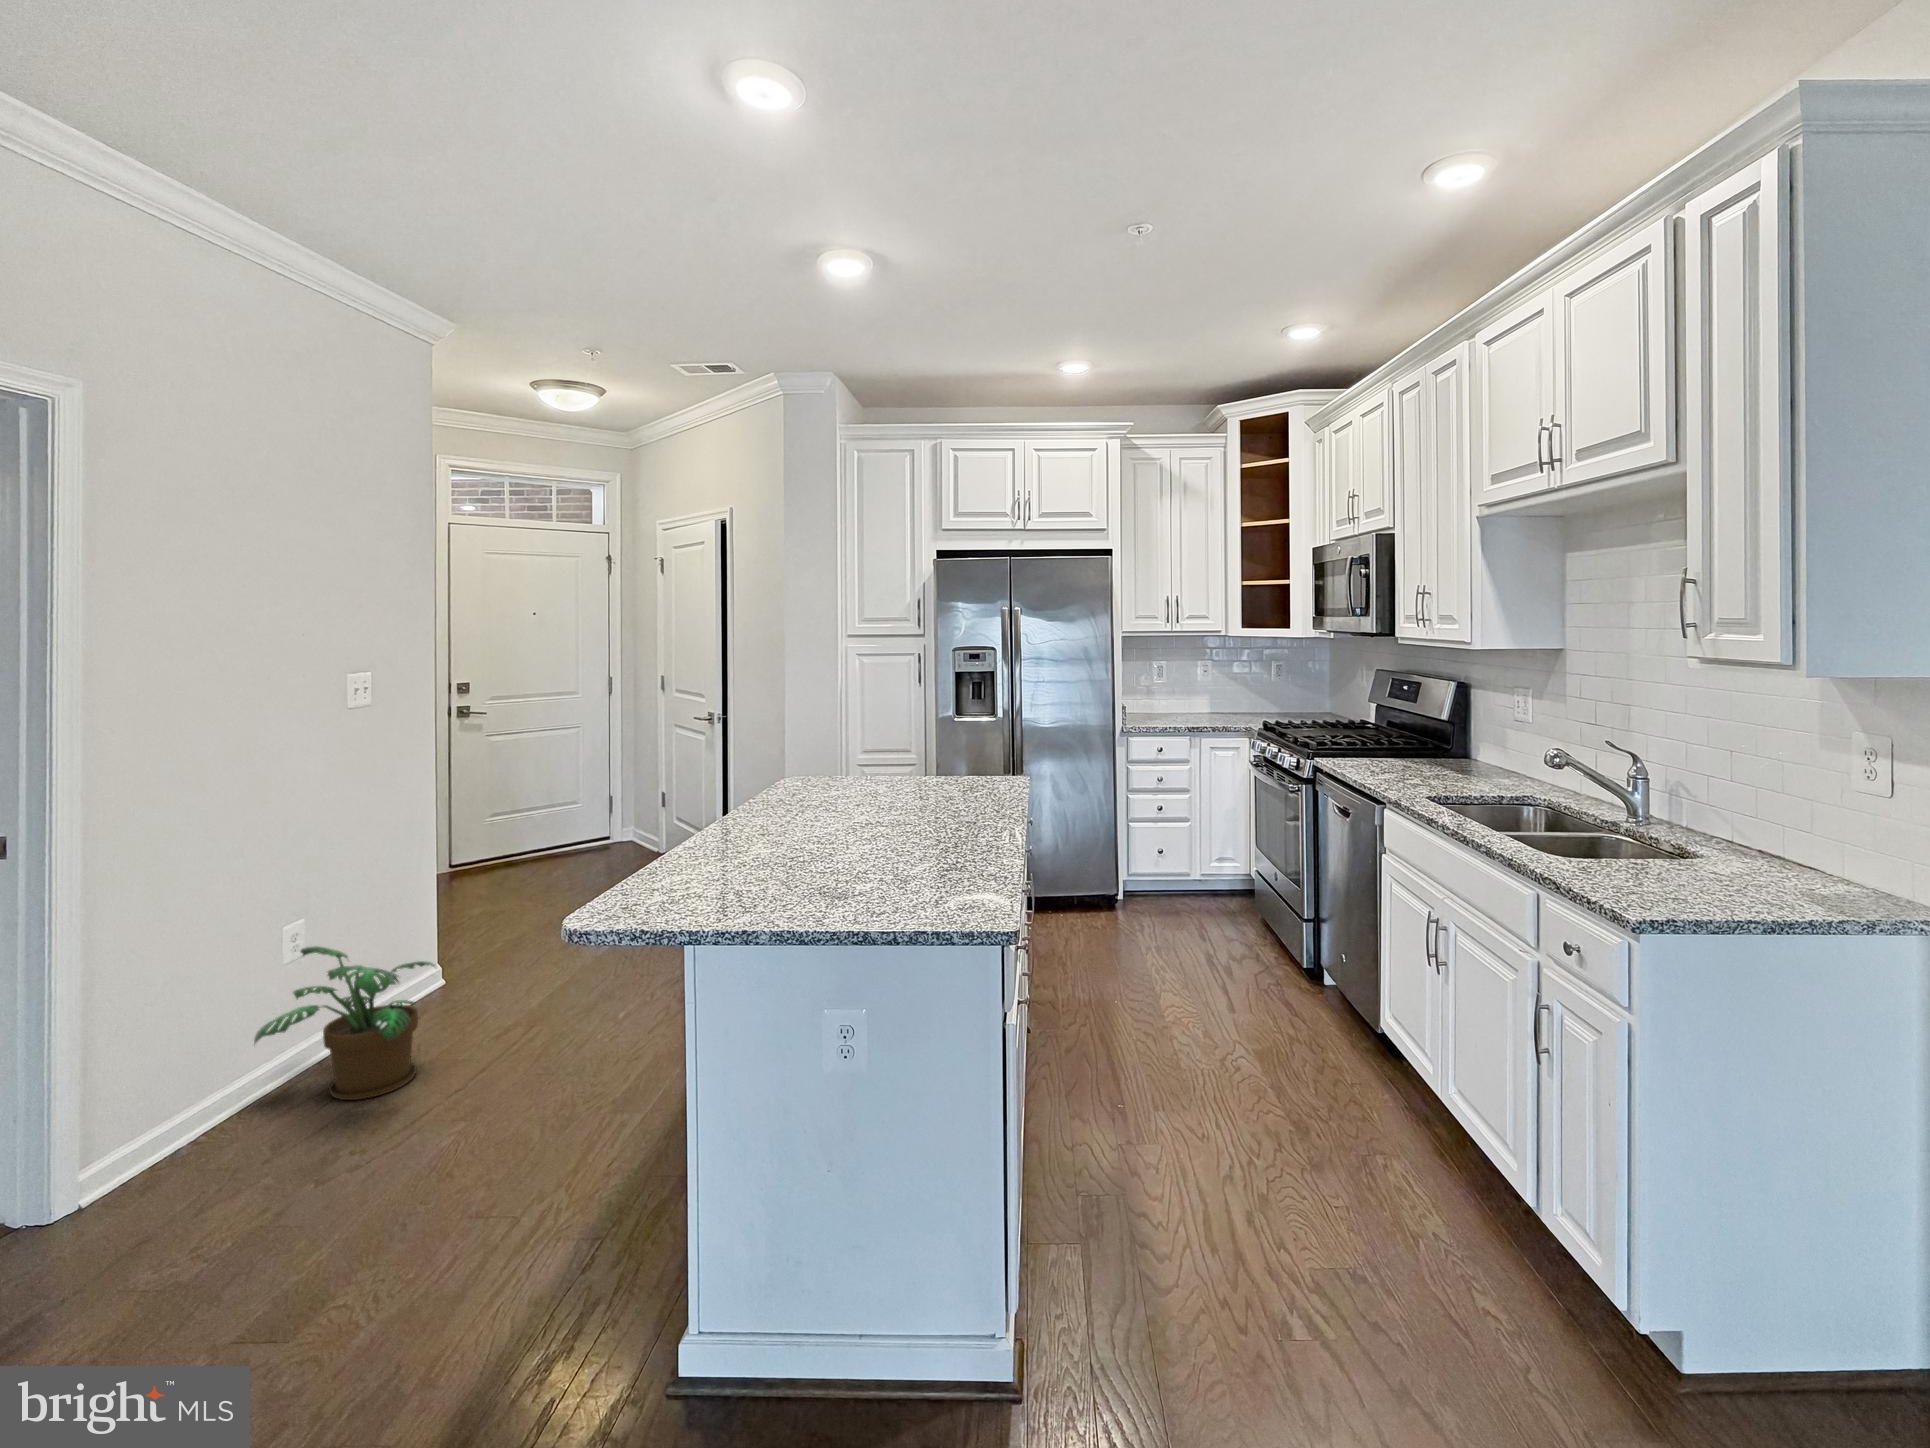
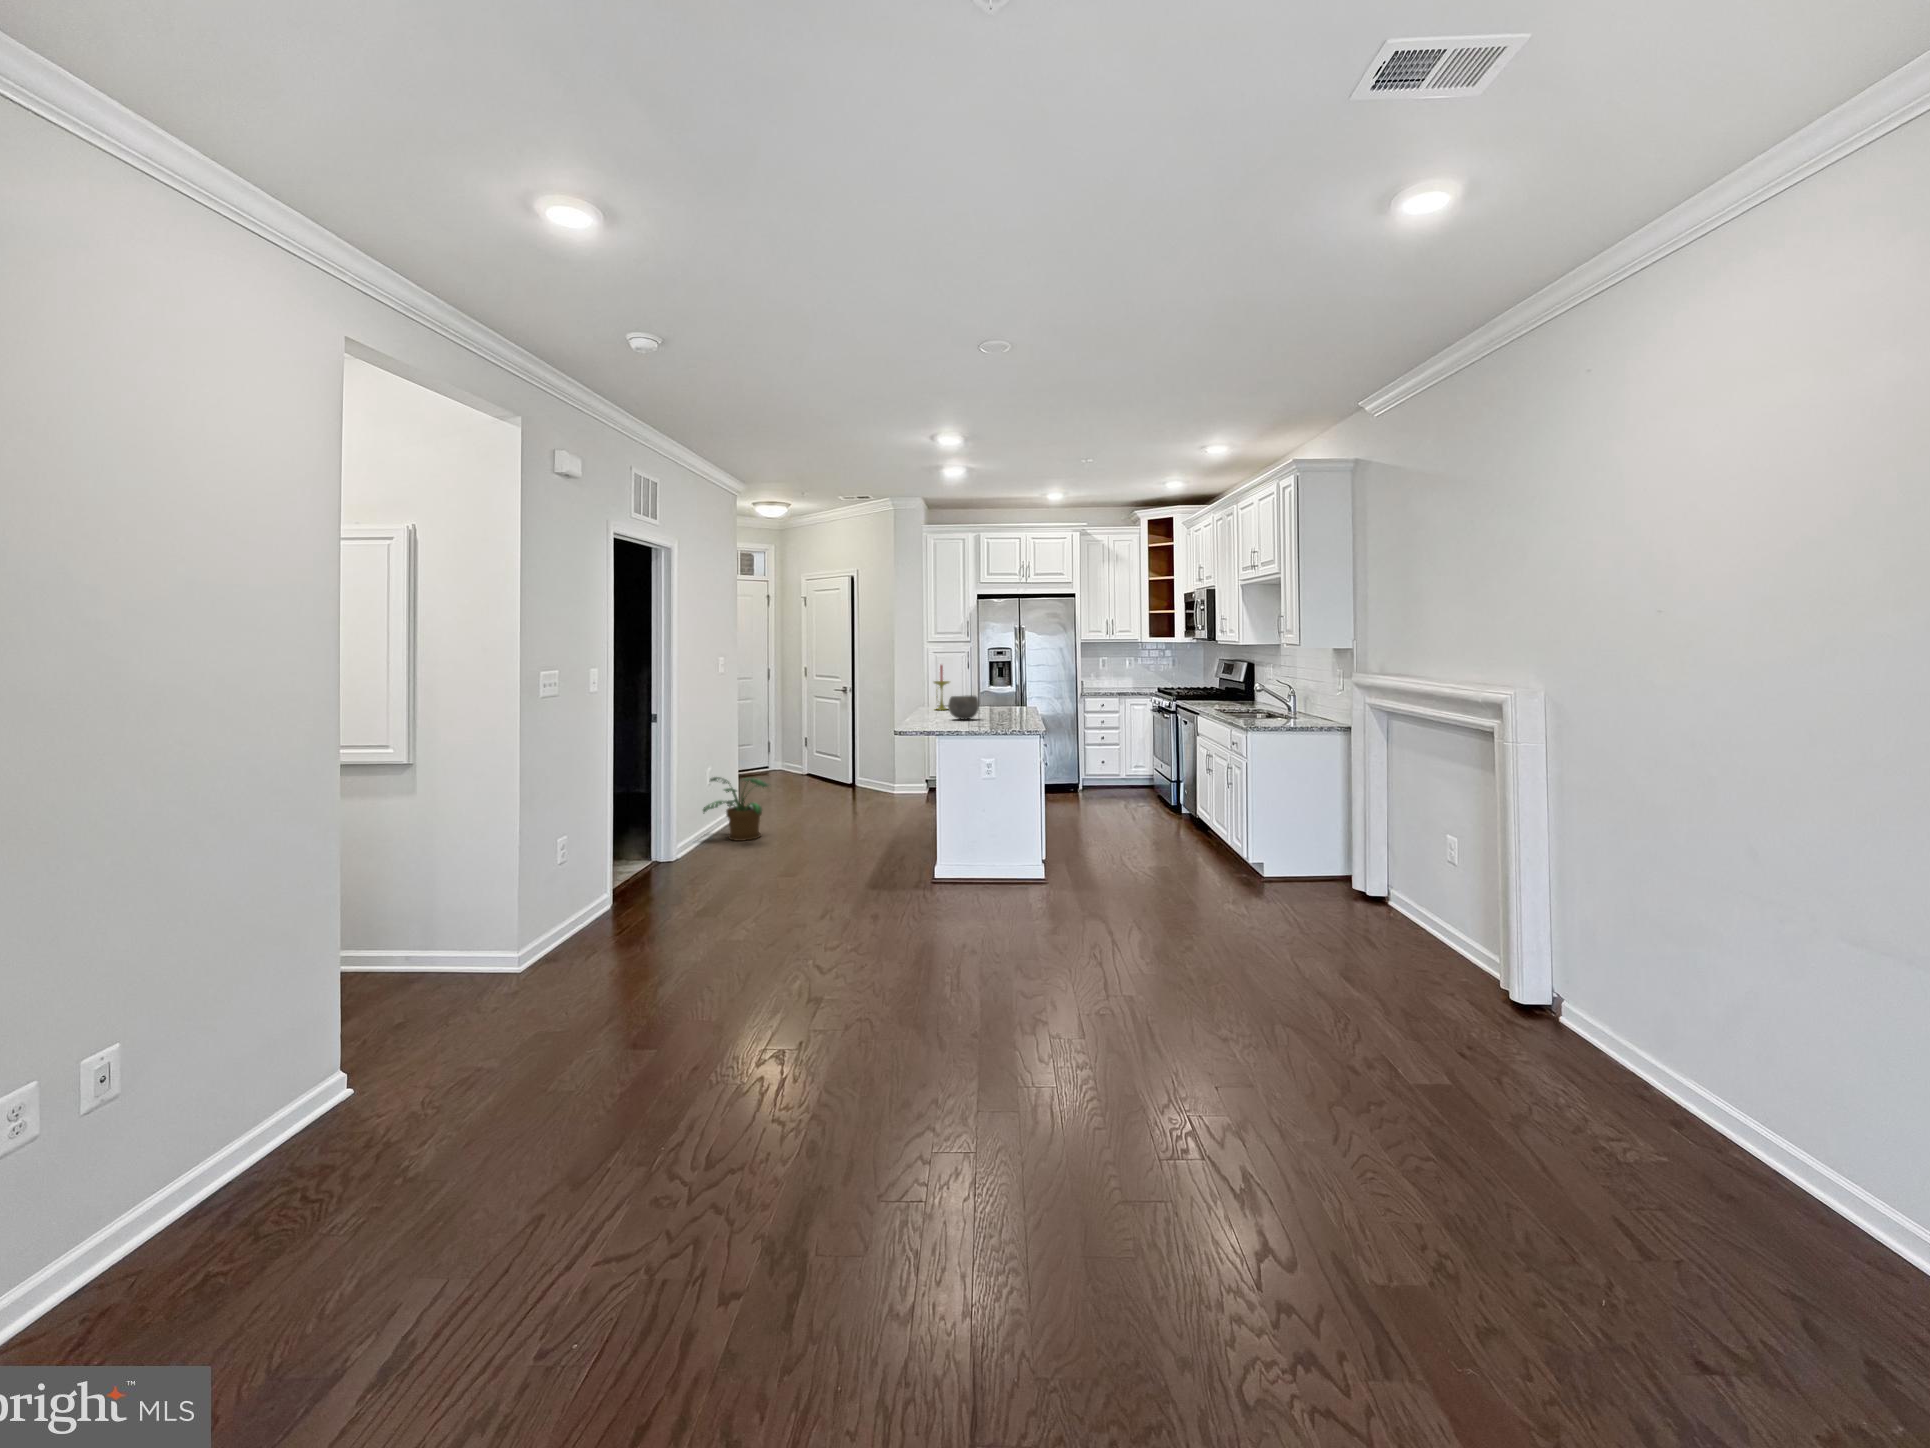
candle: none [787,696,830,805] -> present [934,665,949,710]
ceramic bowl: none [746,812,838,889] -> present [948,696,979,720]

